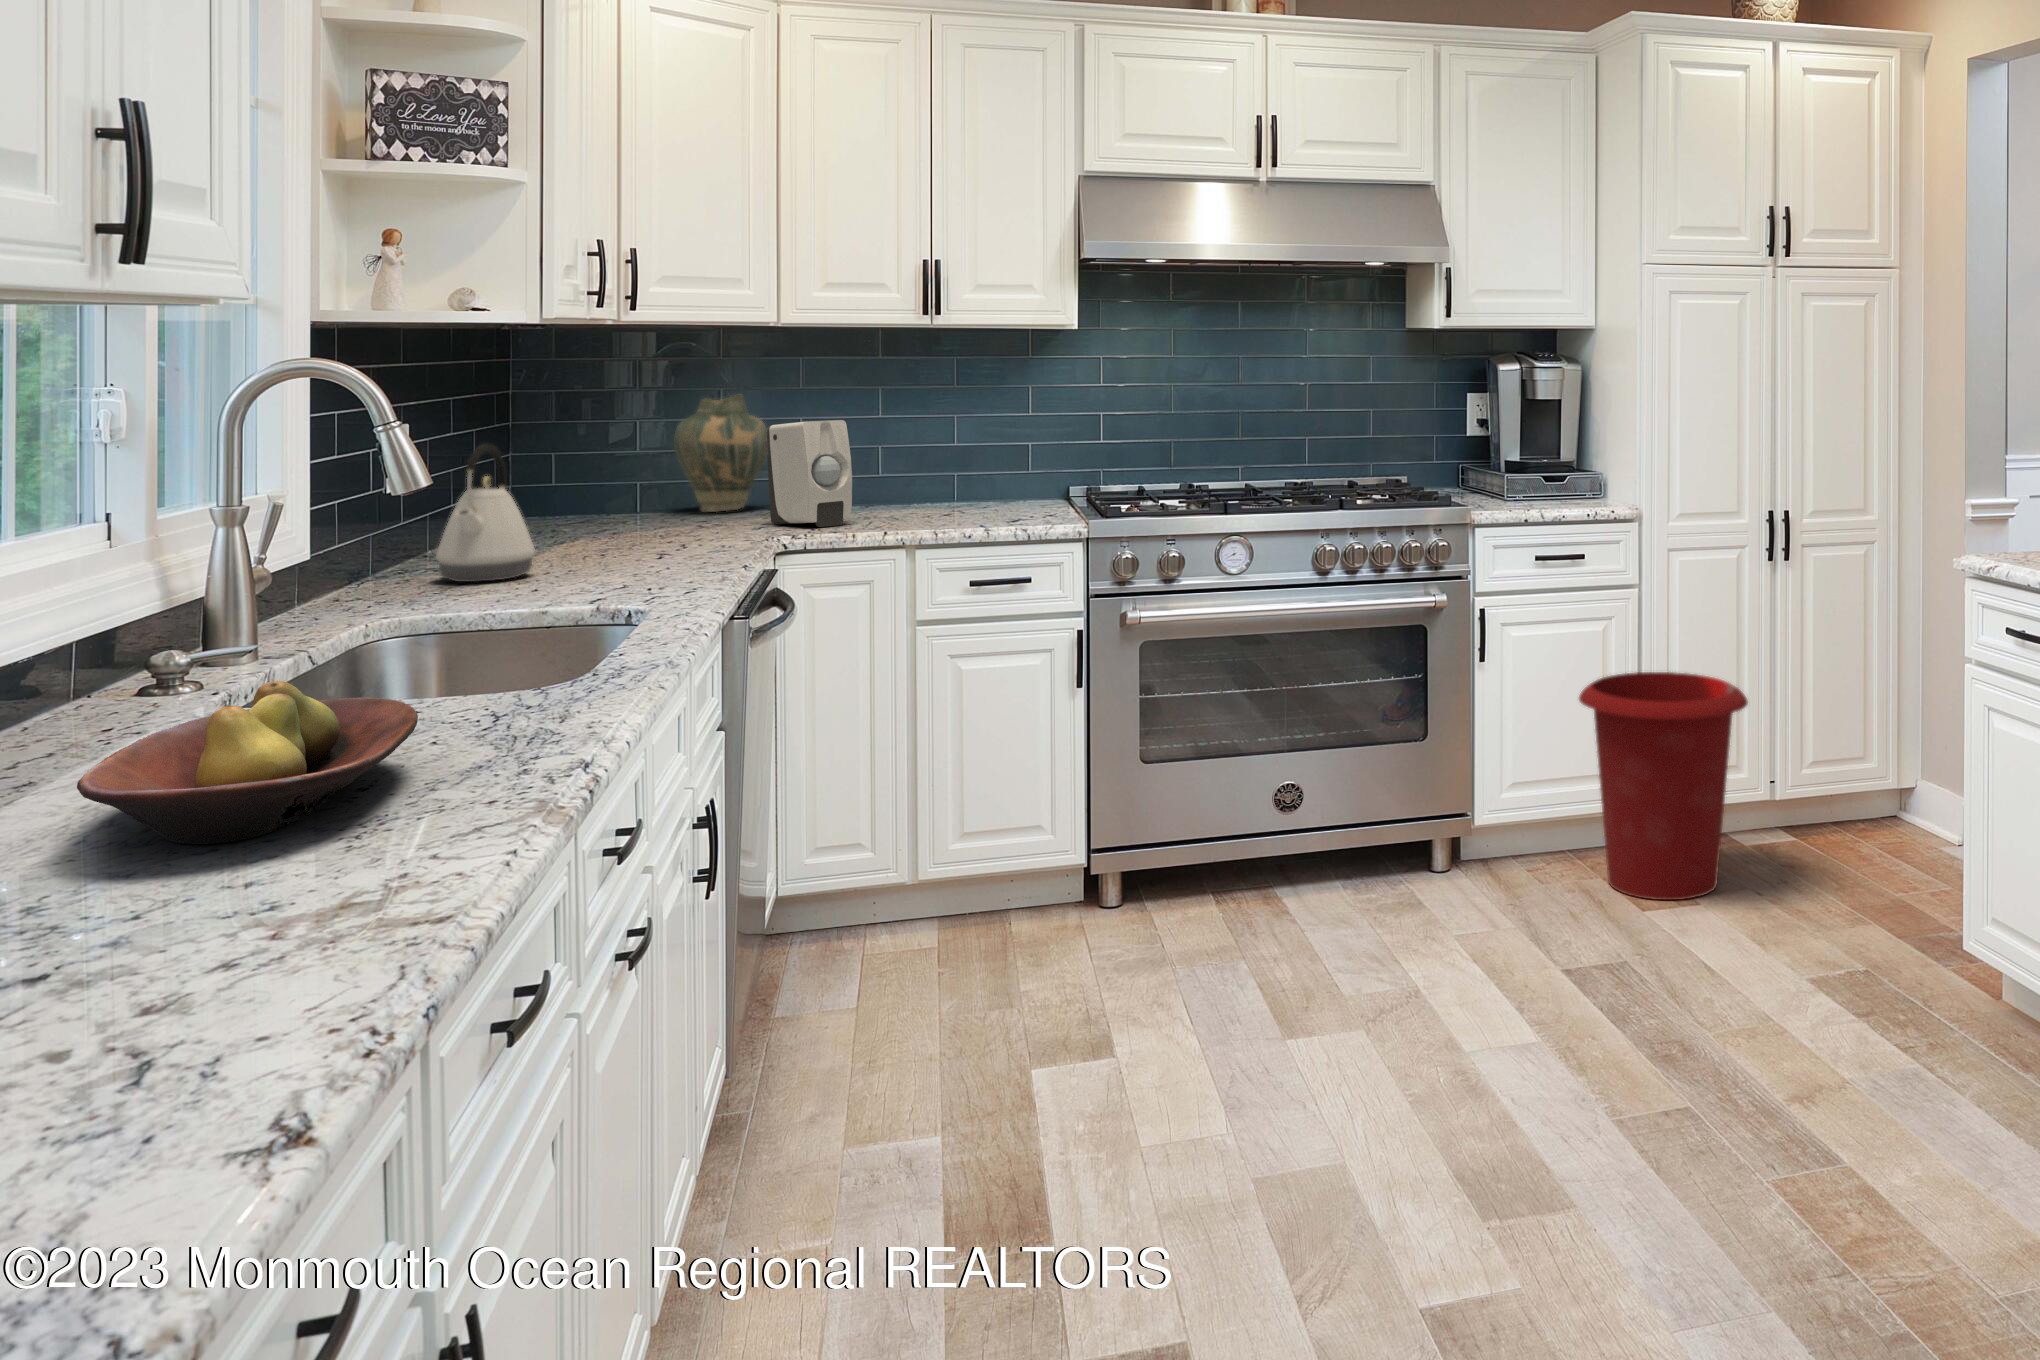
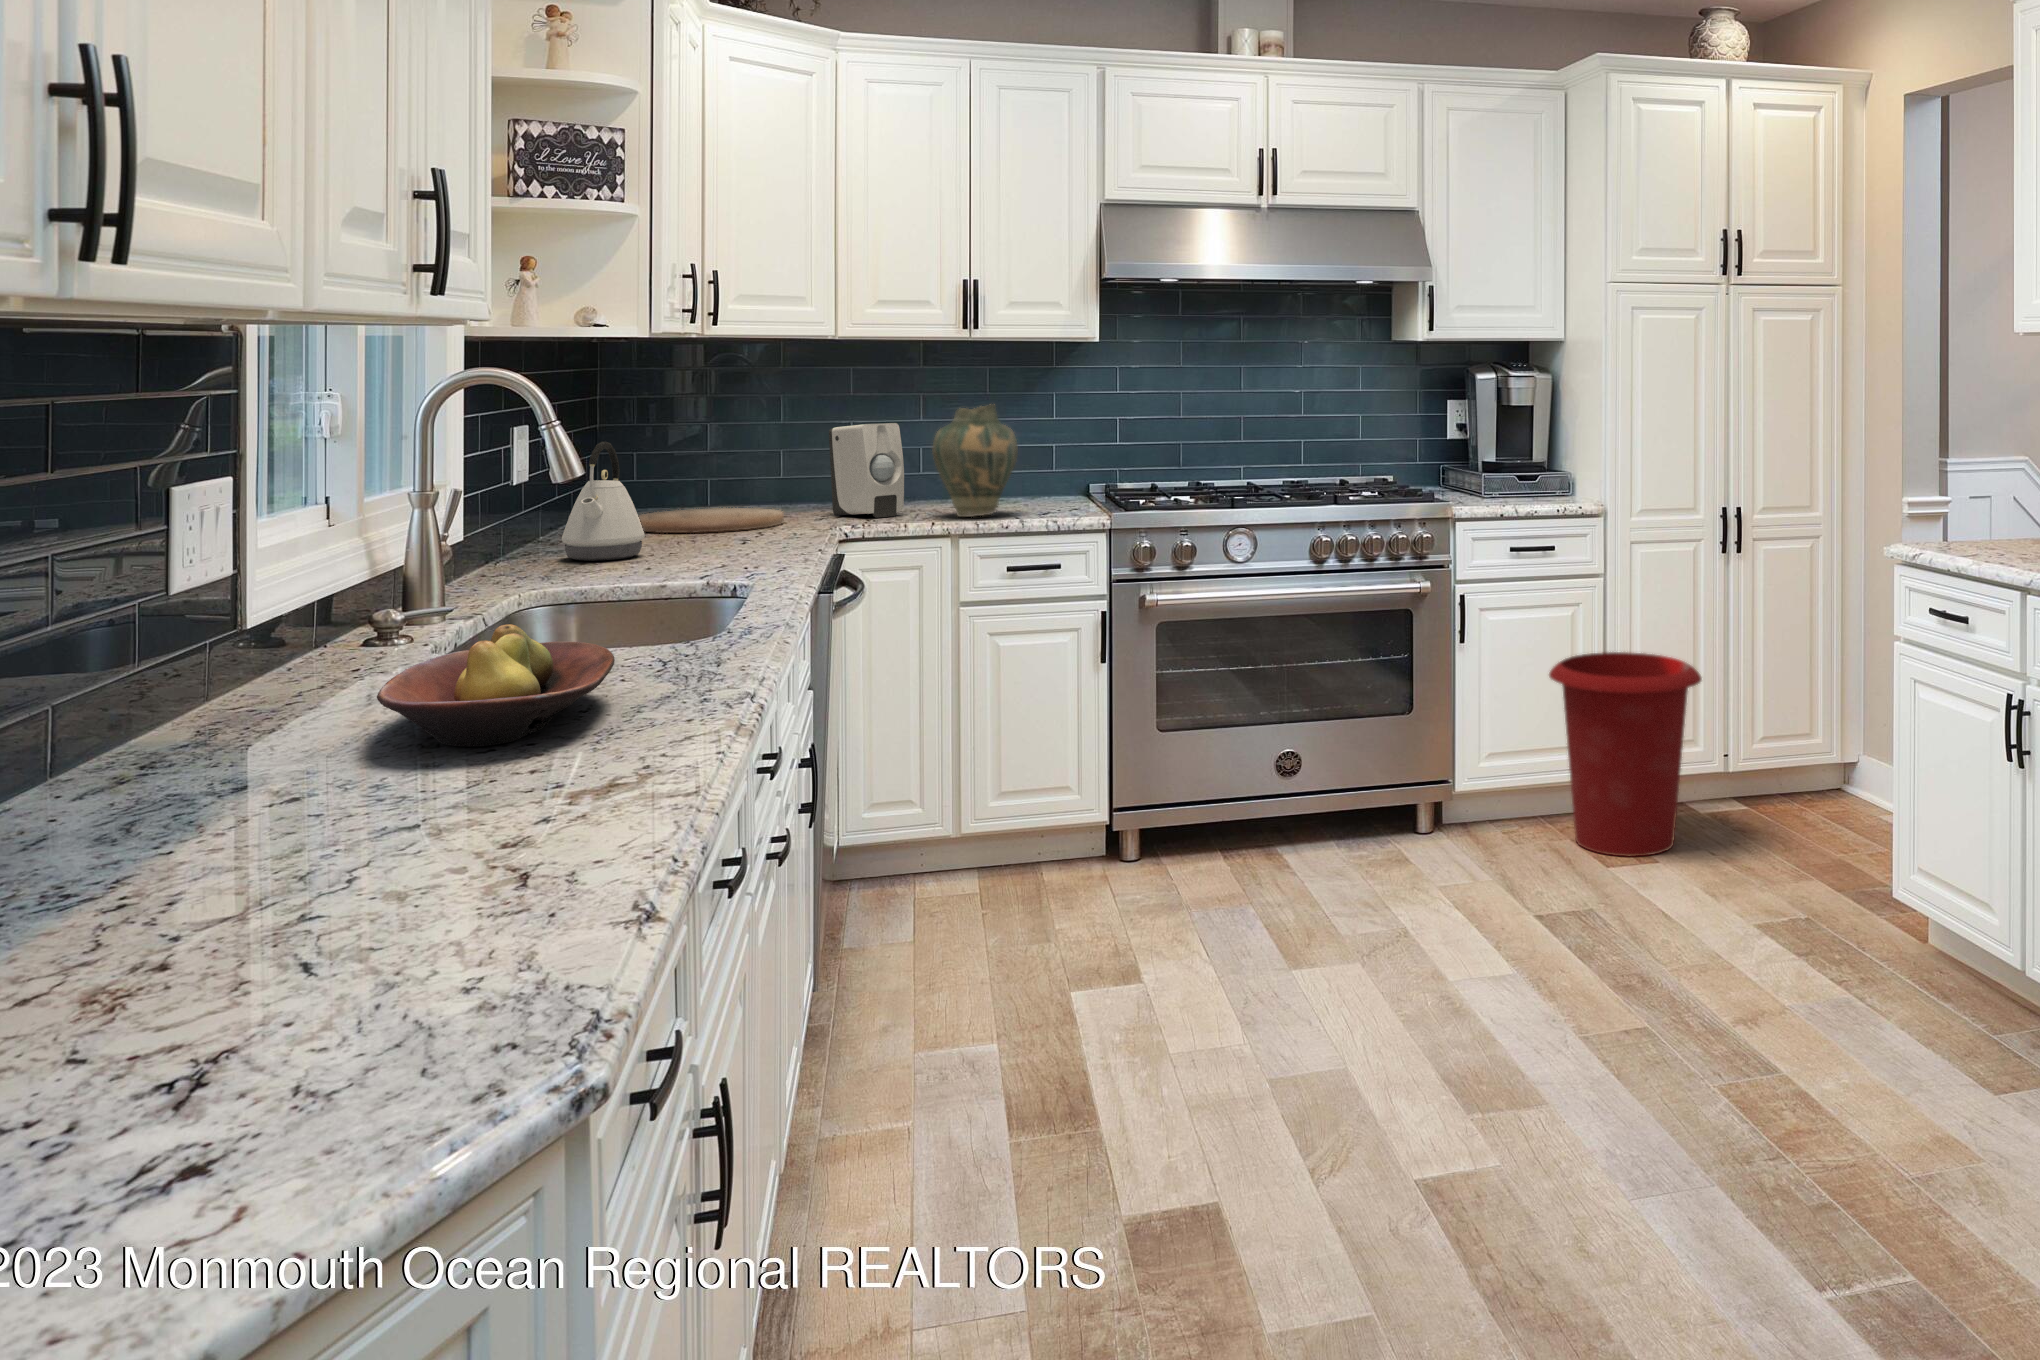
vase: present [674,395,767,512] -> present [932,405,1018,517]
cutting board: none [535,517,712,547] -> present [639,508,784,533]

